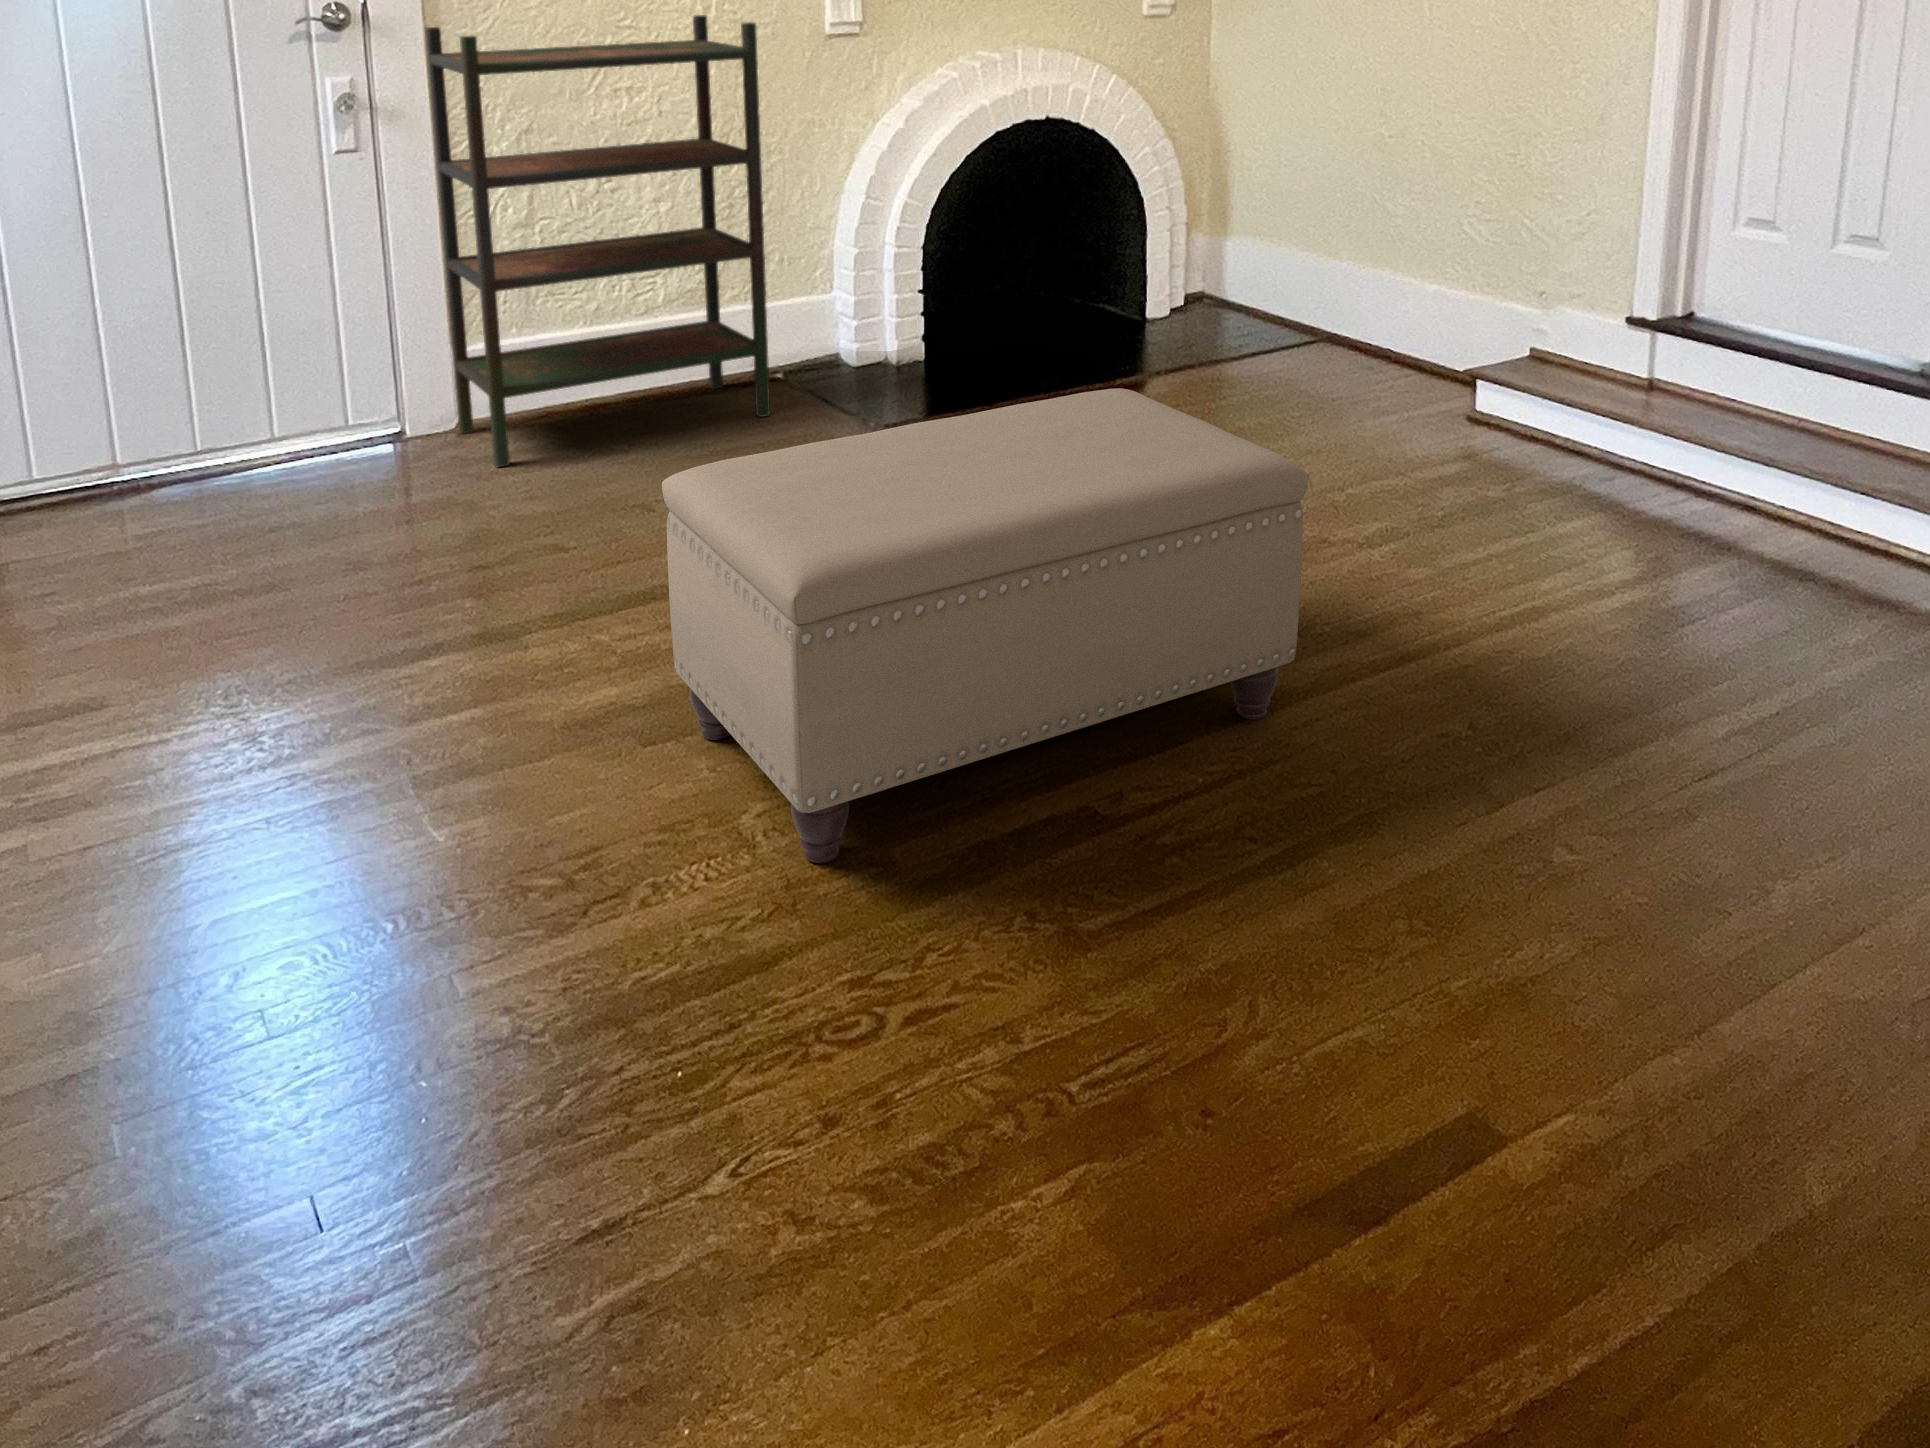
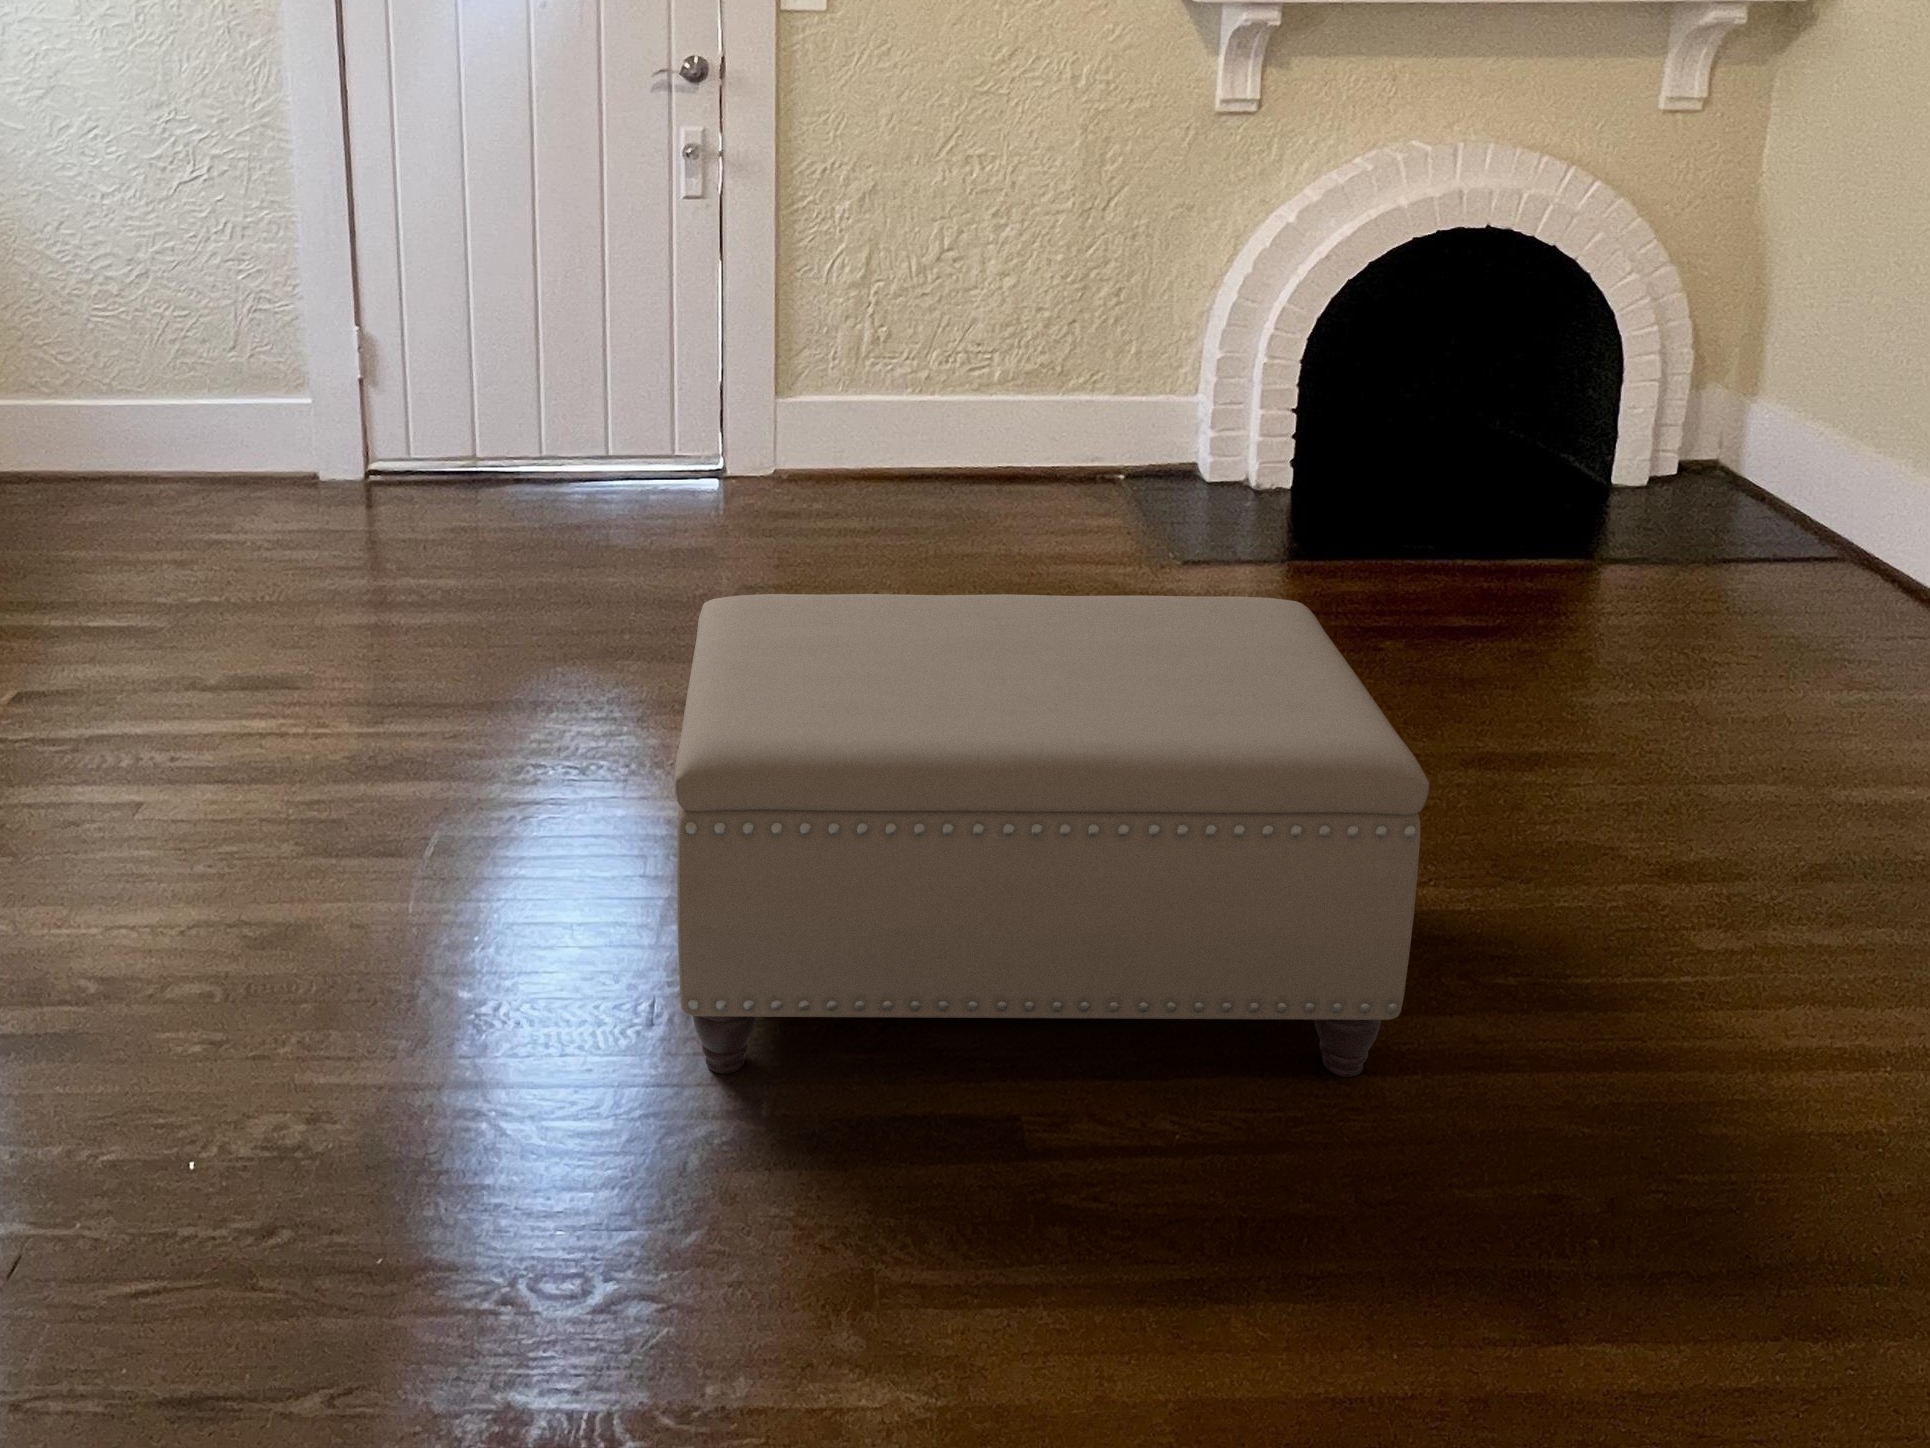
bookshelf: present [425,15,770,467] -> none [772,83,1093,526]

